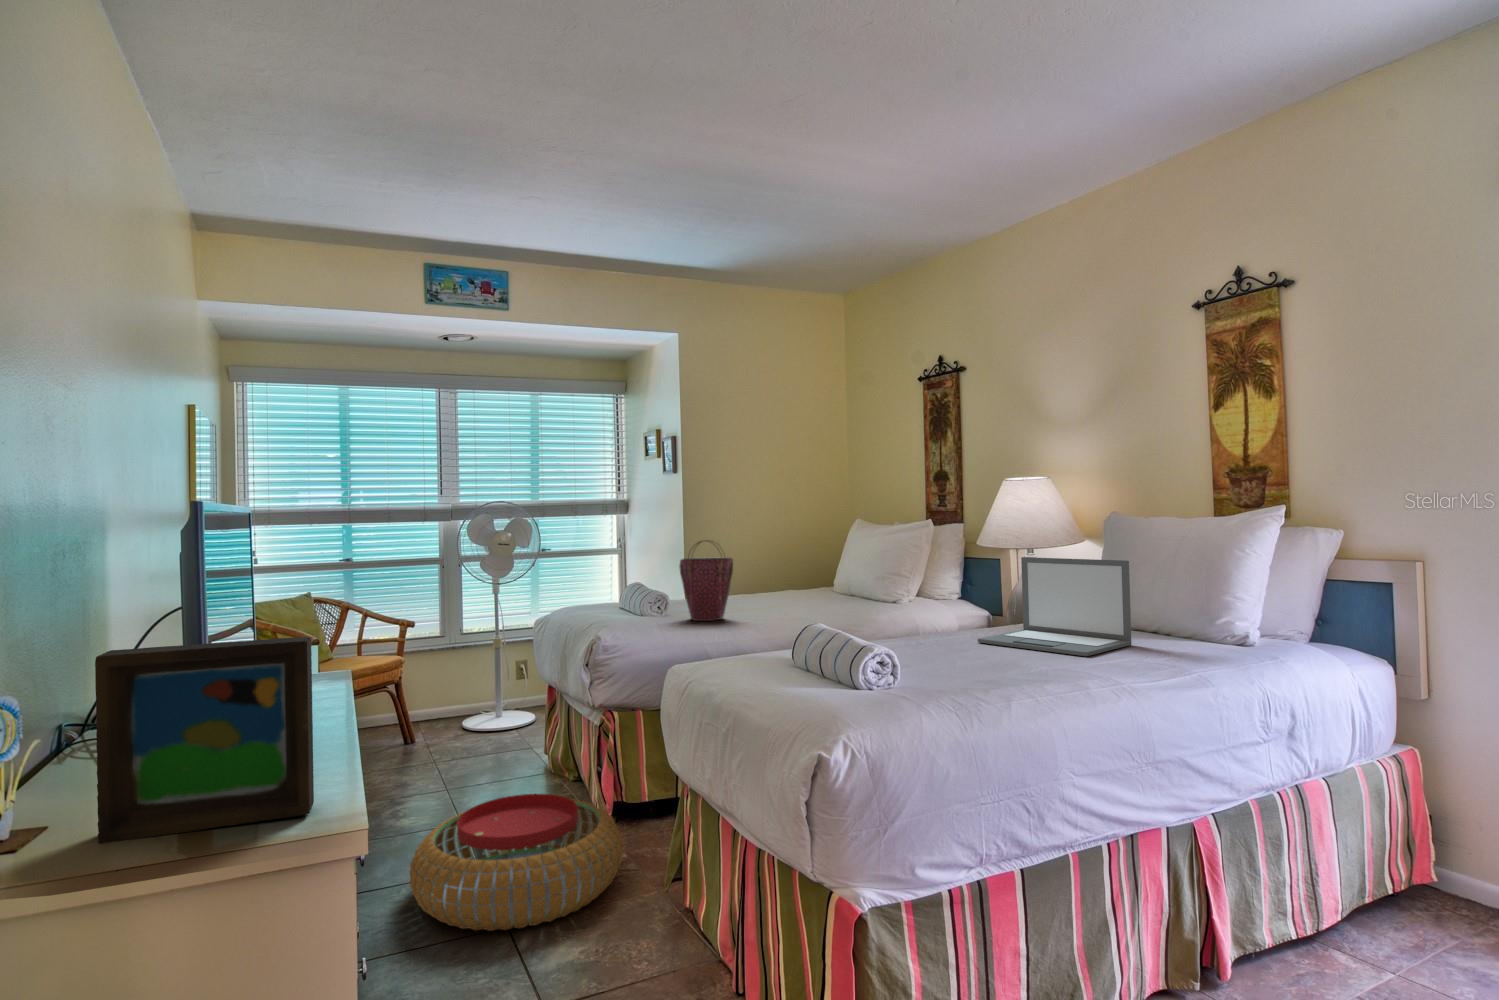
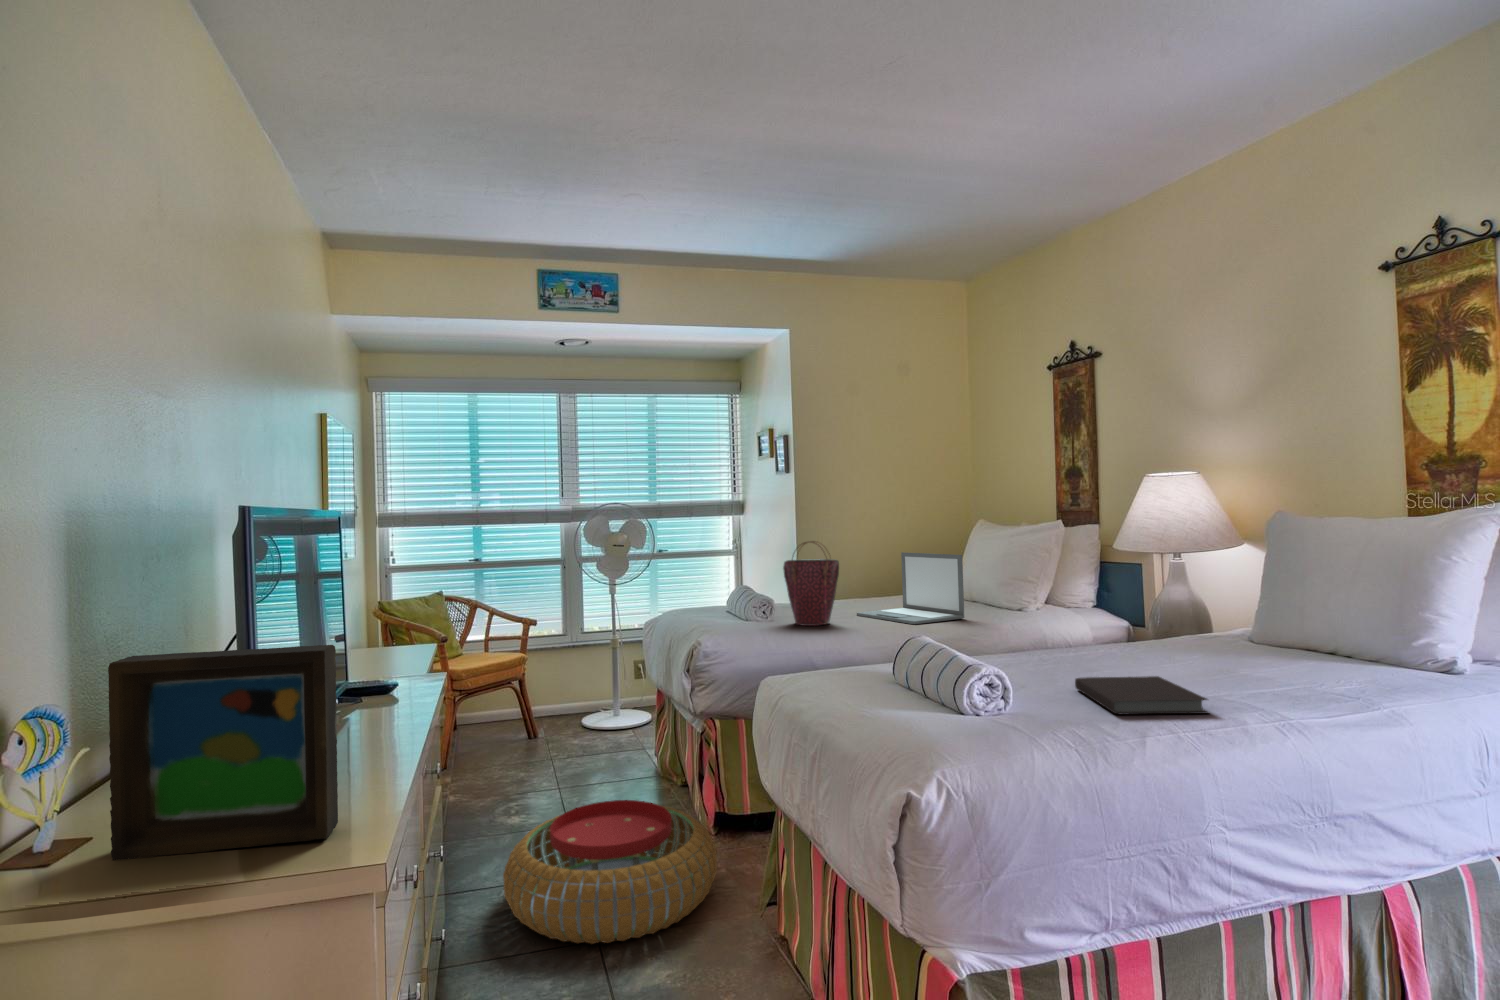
laptop: present [978,557,1132,656] -> present [857,552,964,624]
notebook: none [952,655,1061,686] -> present [1075,676,1208,715]

